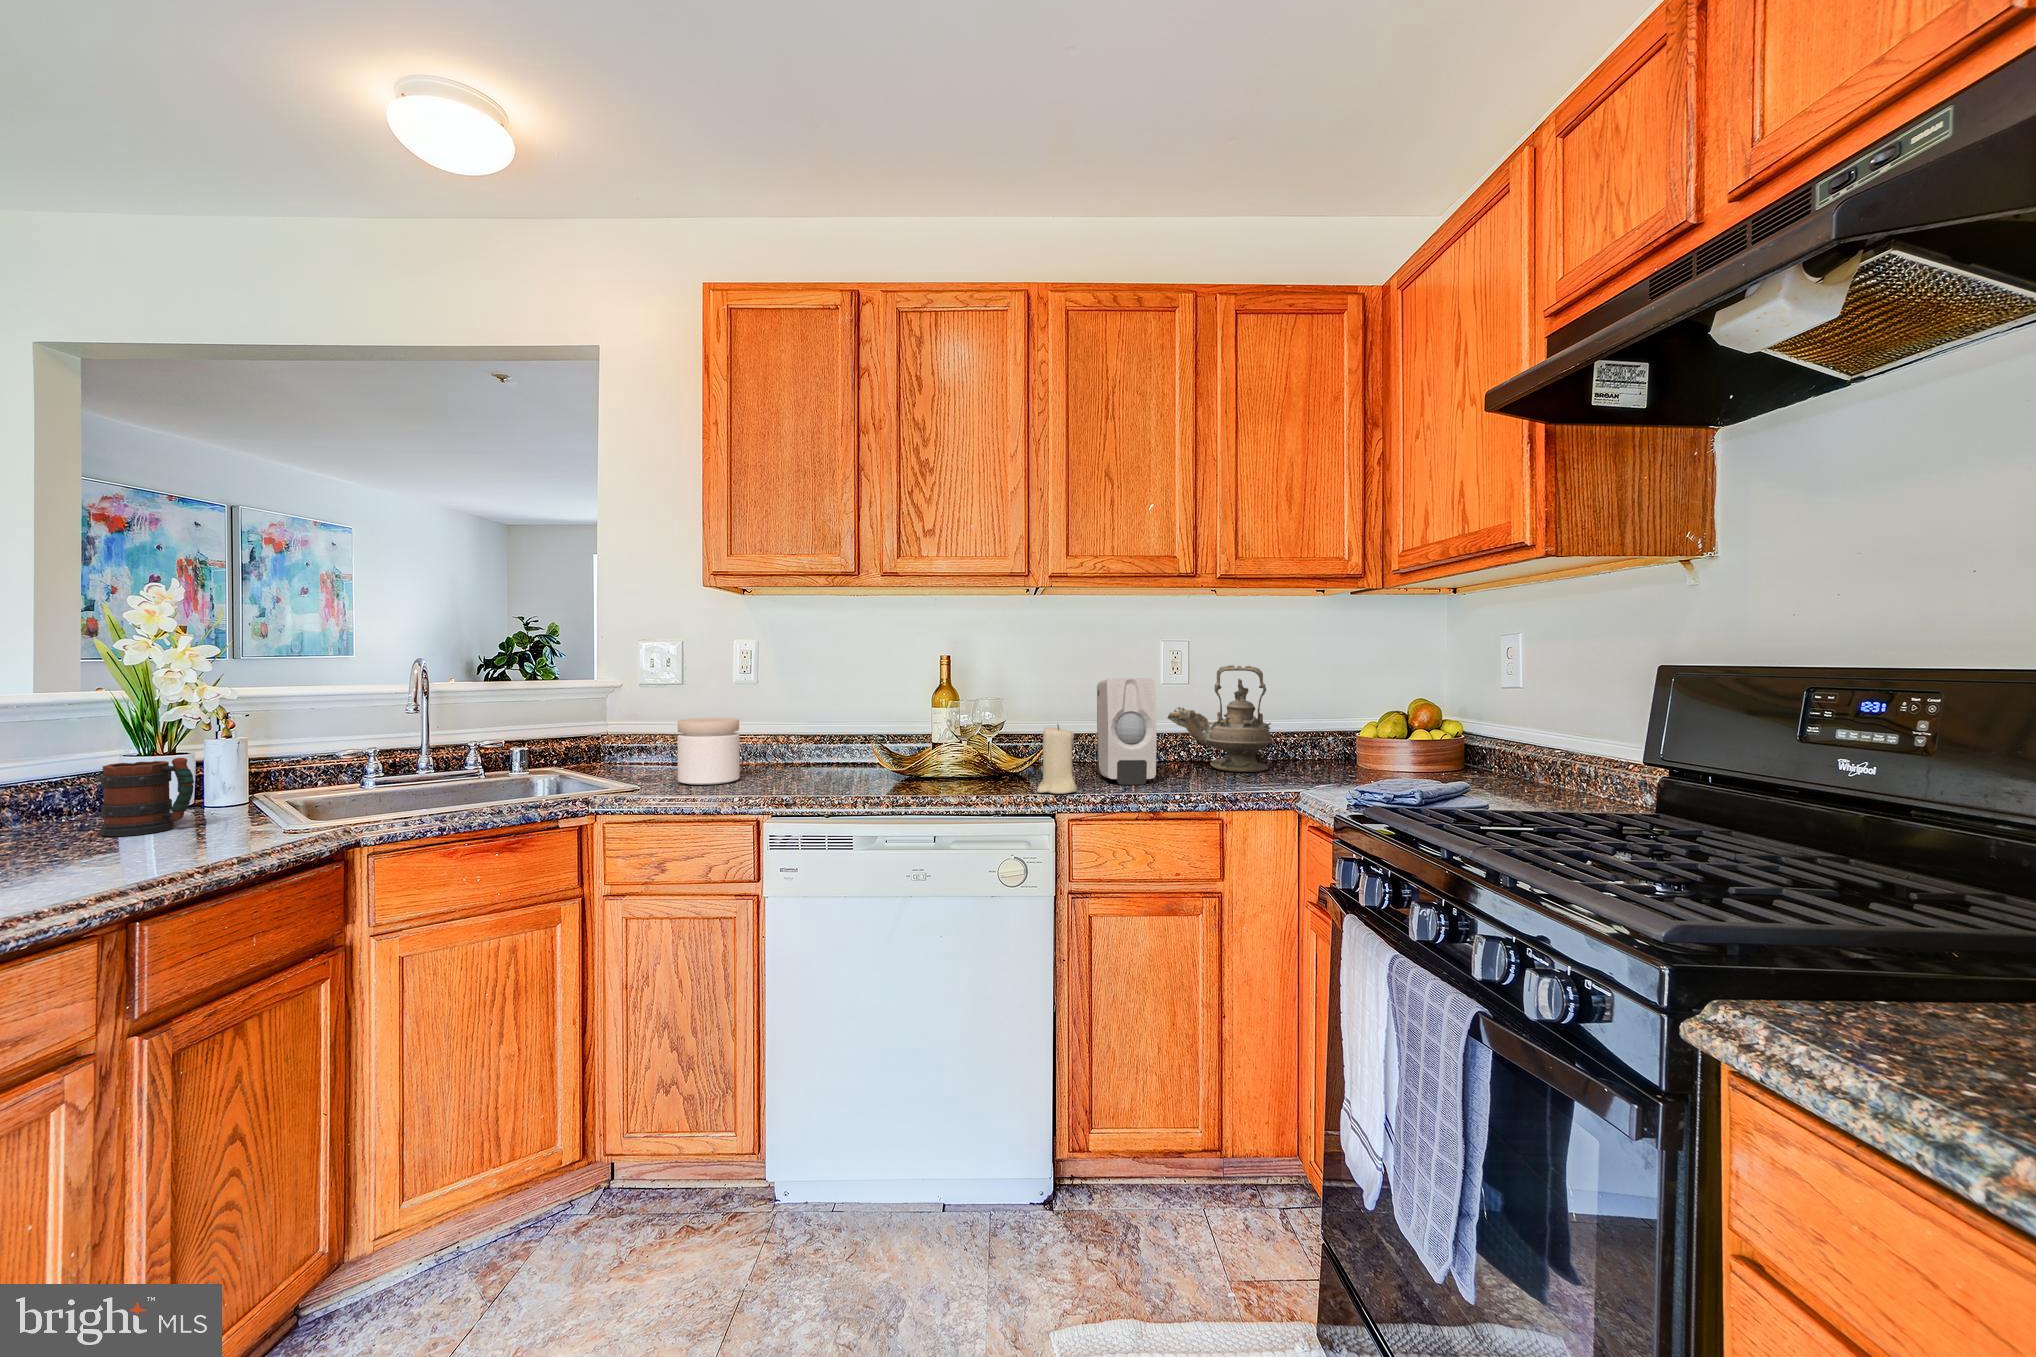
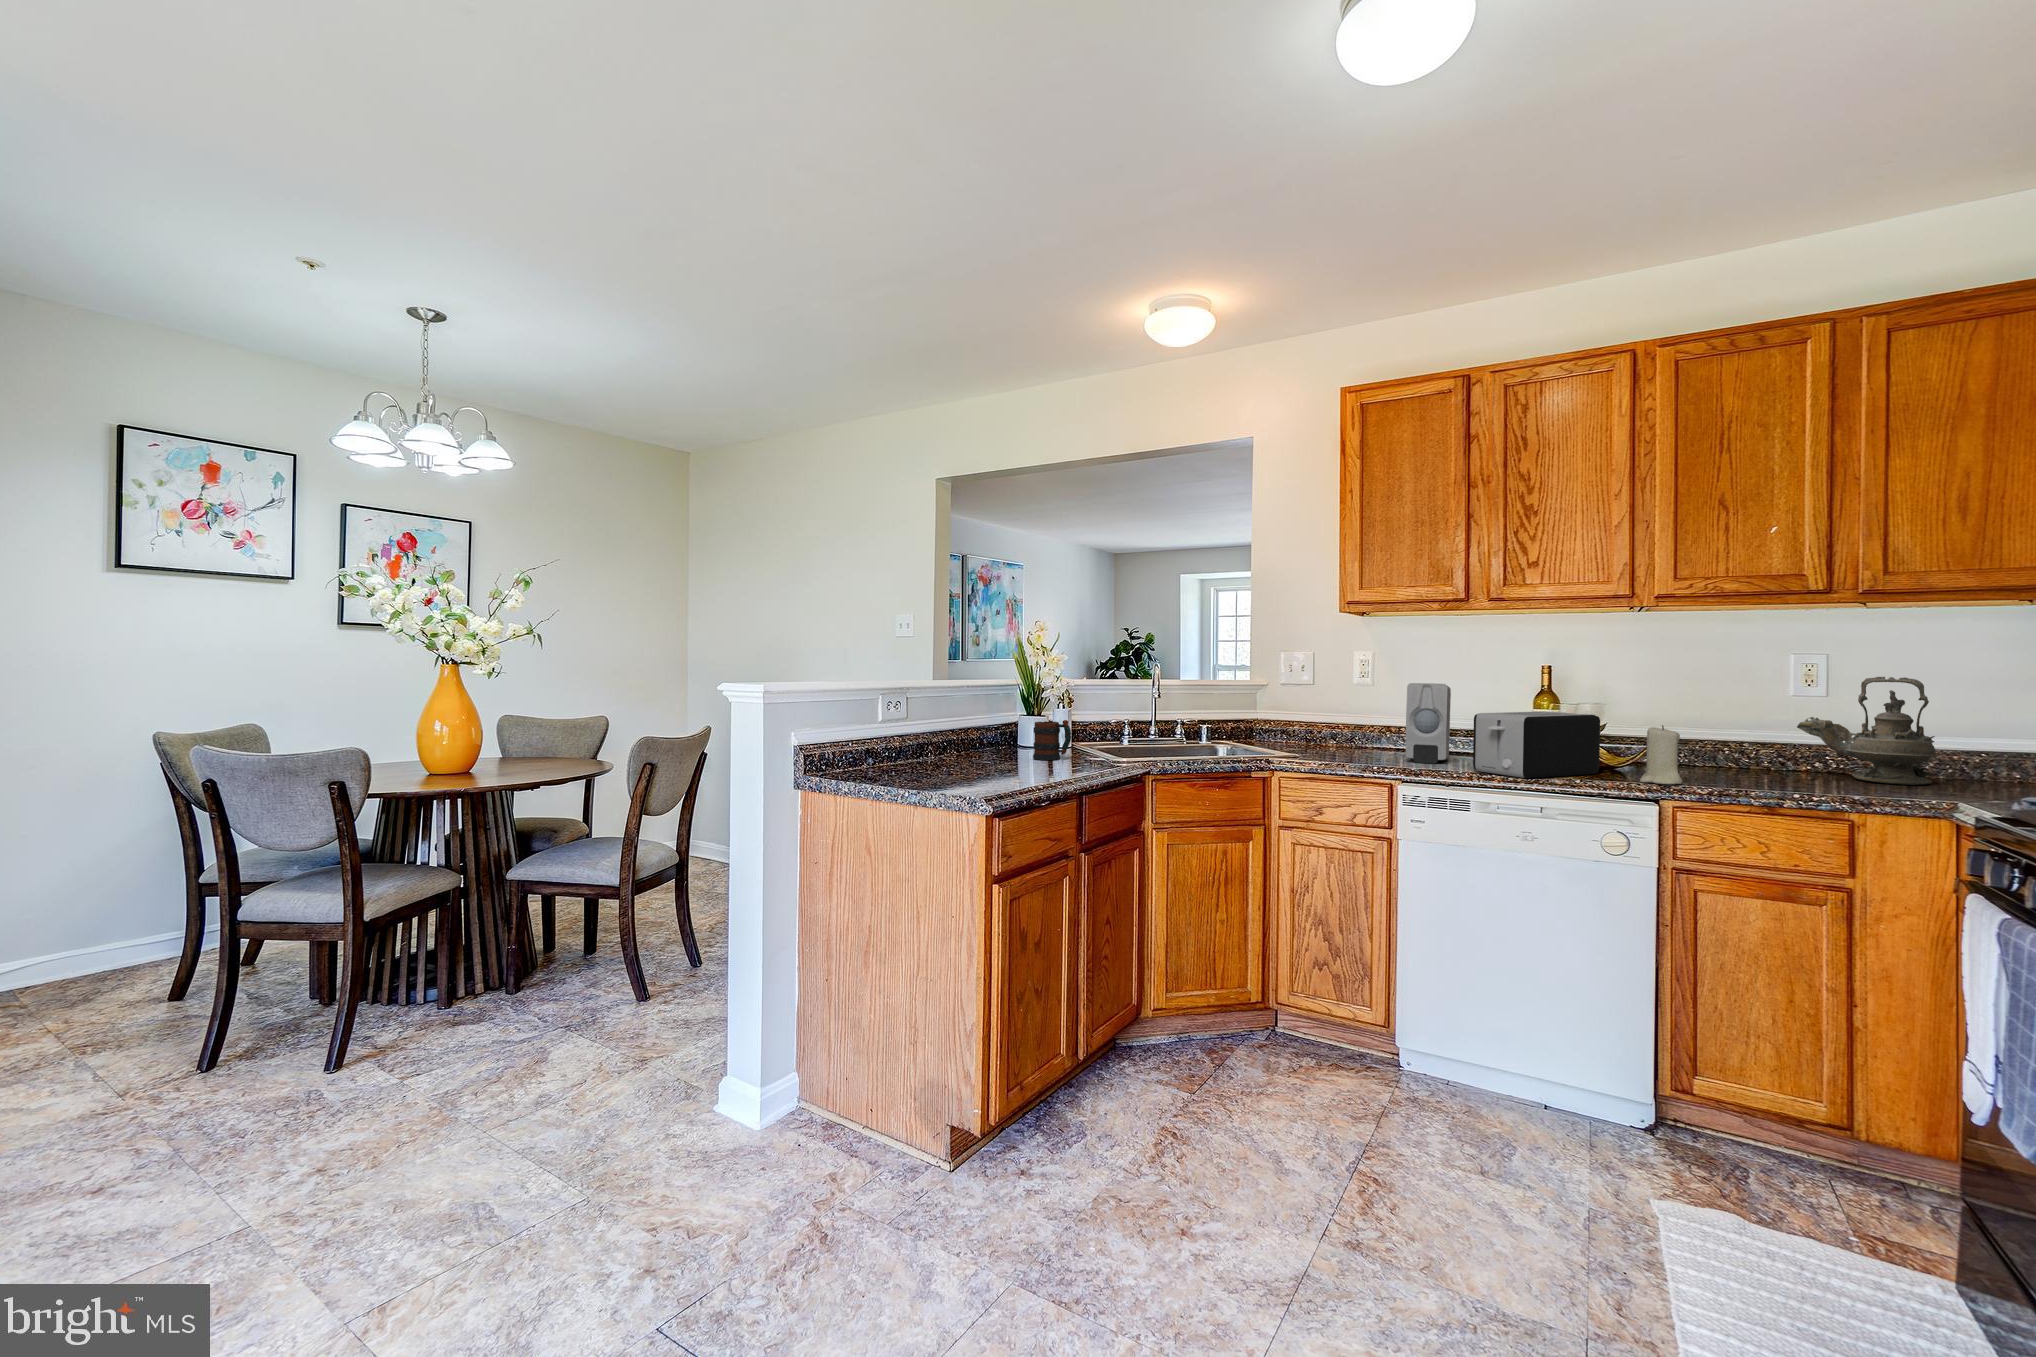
soap dispenser: present [1097,678,1157,785] -> present [1406,683,1451,764]
toaster: none [860,711,998,799] -> present [1473,711,1600,778]
jar: present [677,718,740,785] -> none [1321,711,1368,759]

